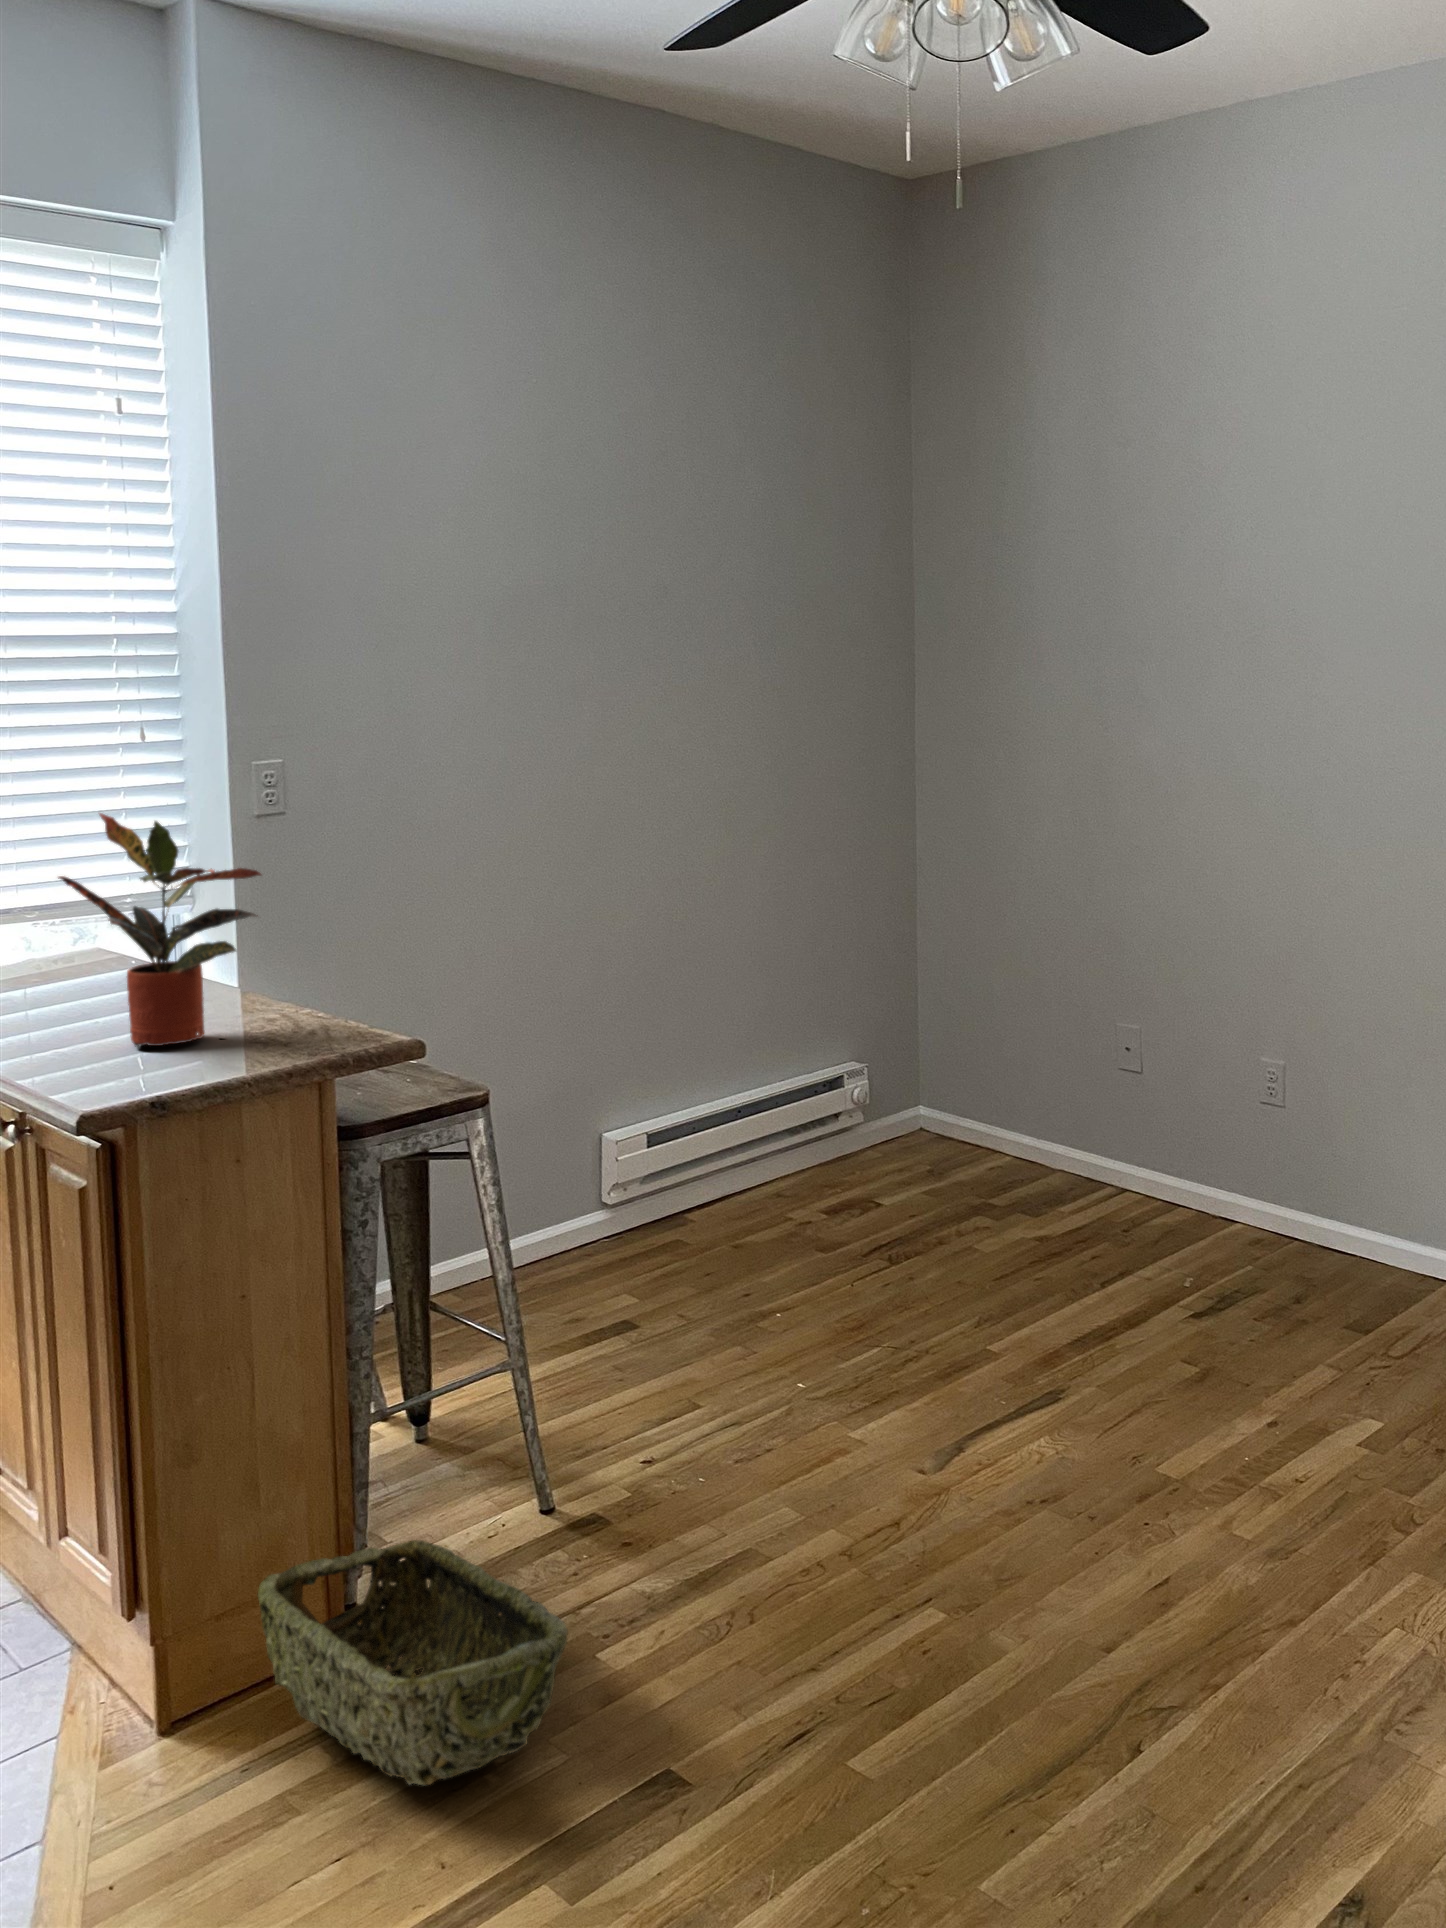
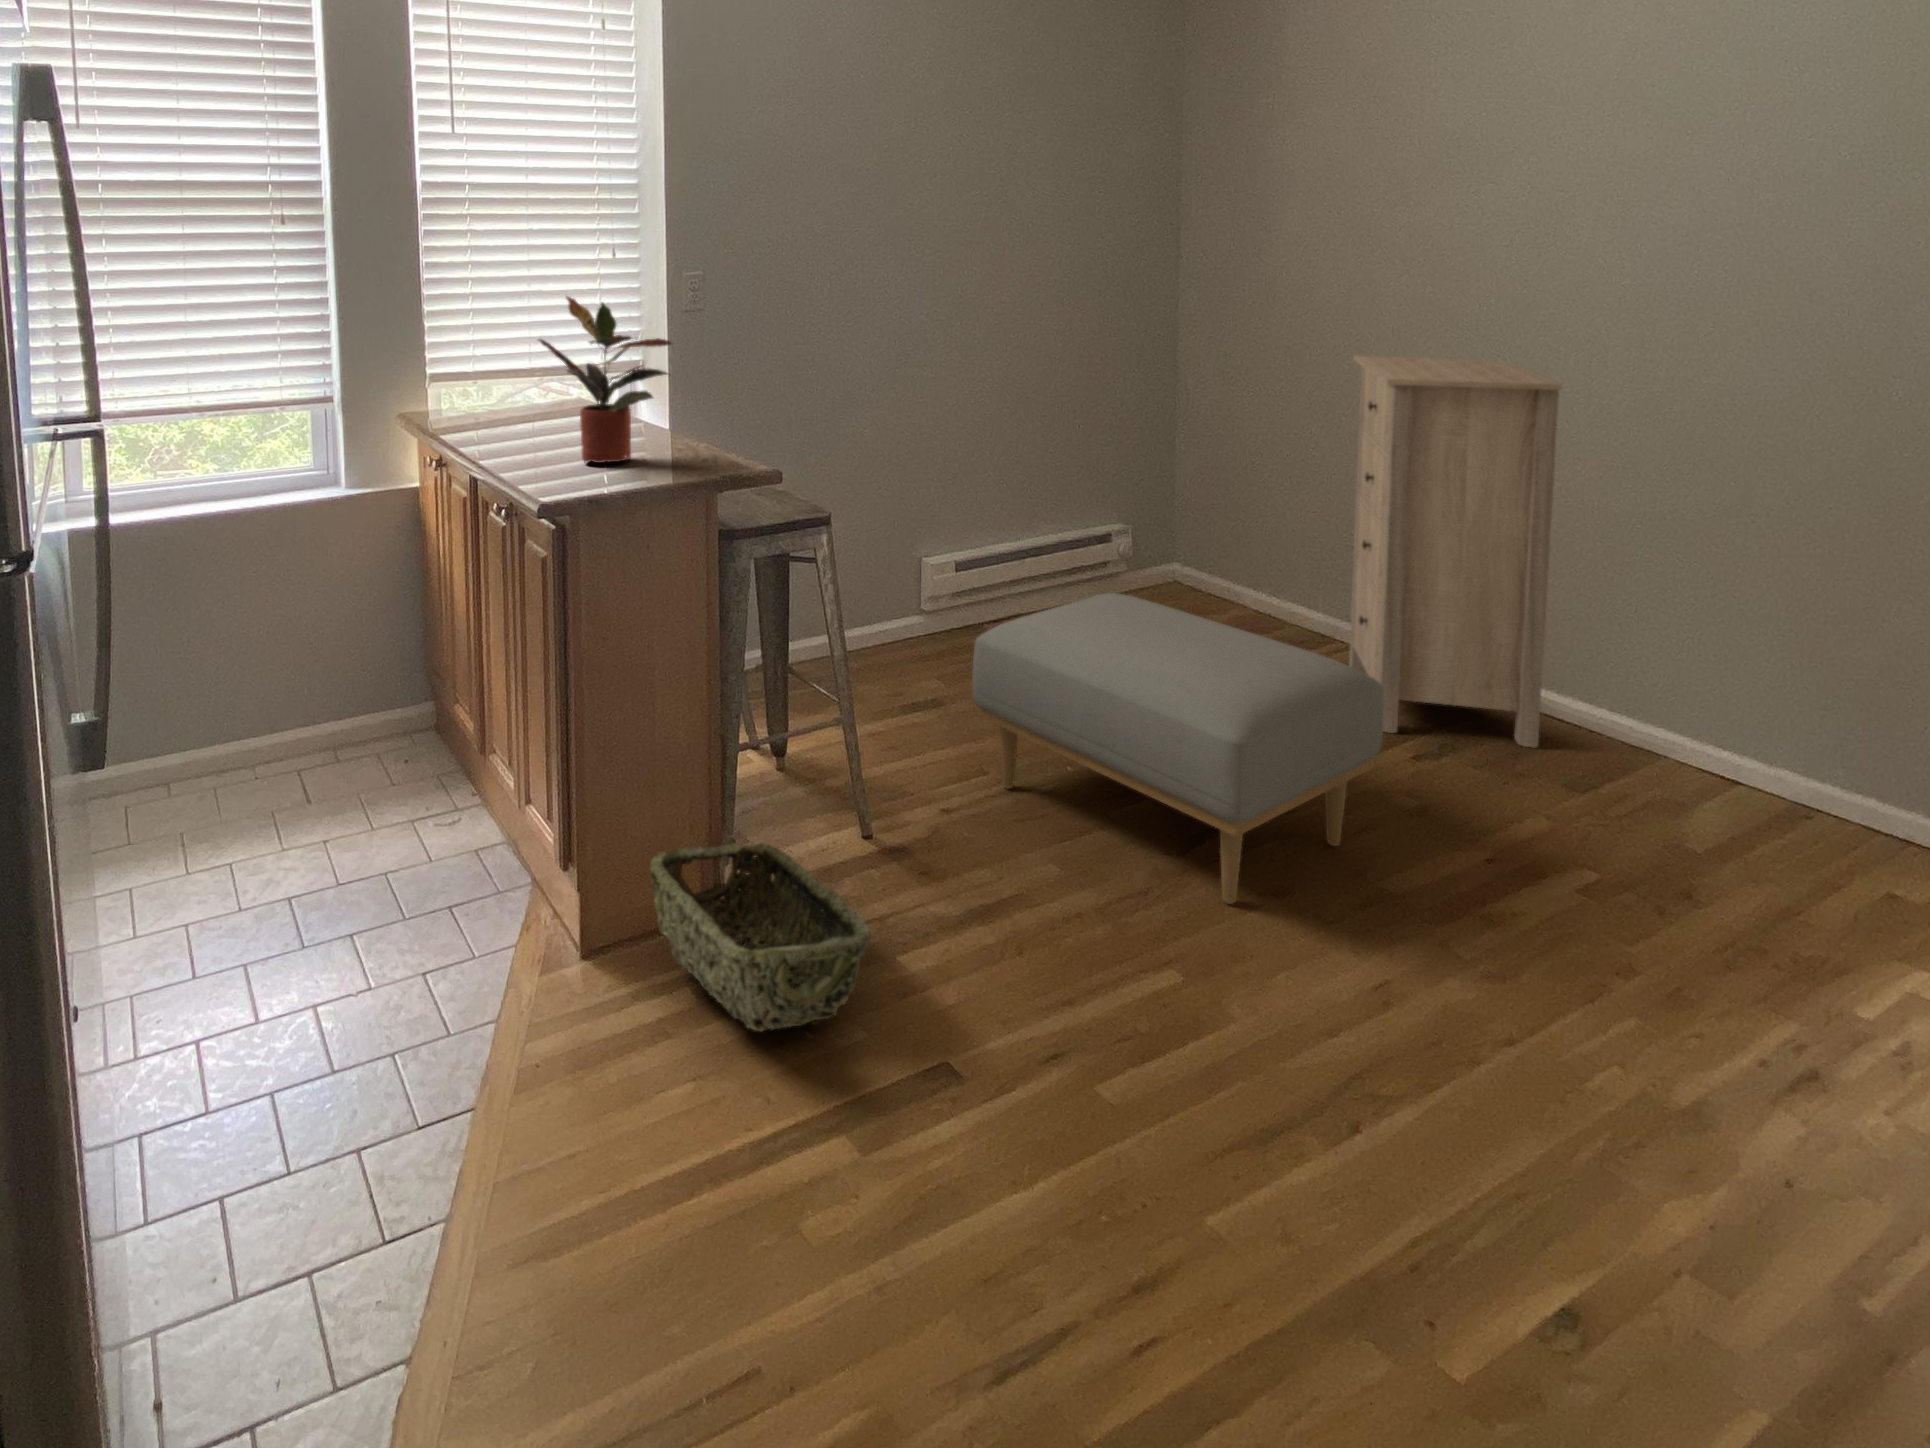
storage cabinet: none [1114,838,1332,1291] -> present [1349,355,1562,747]
ottoman: none [677,1157,1158,1522] -> present [972,593,1383,904]

